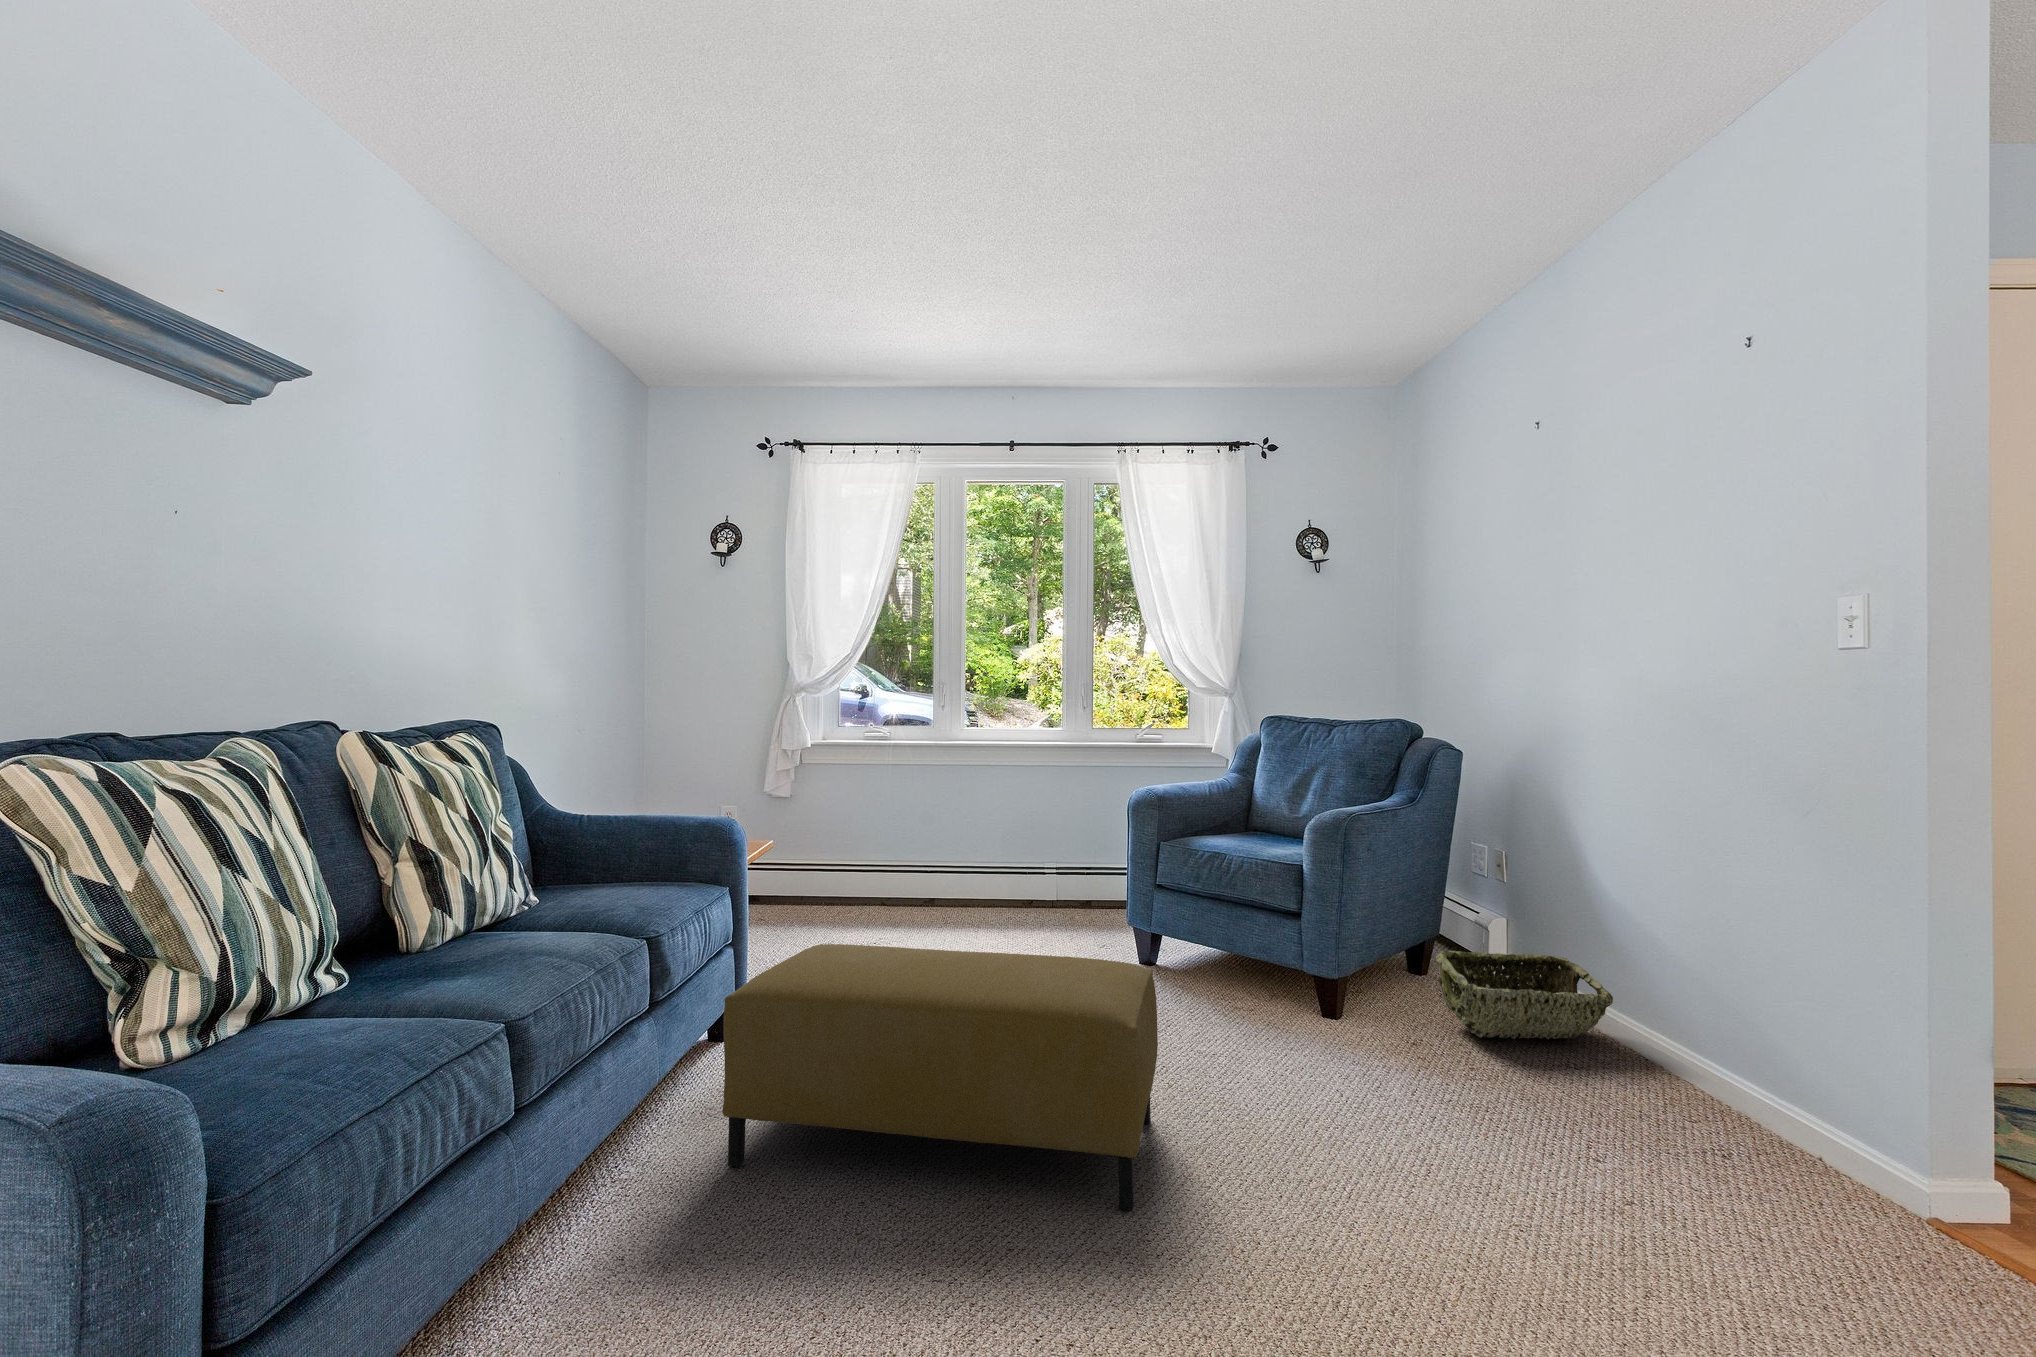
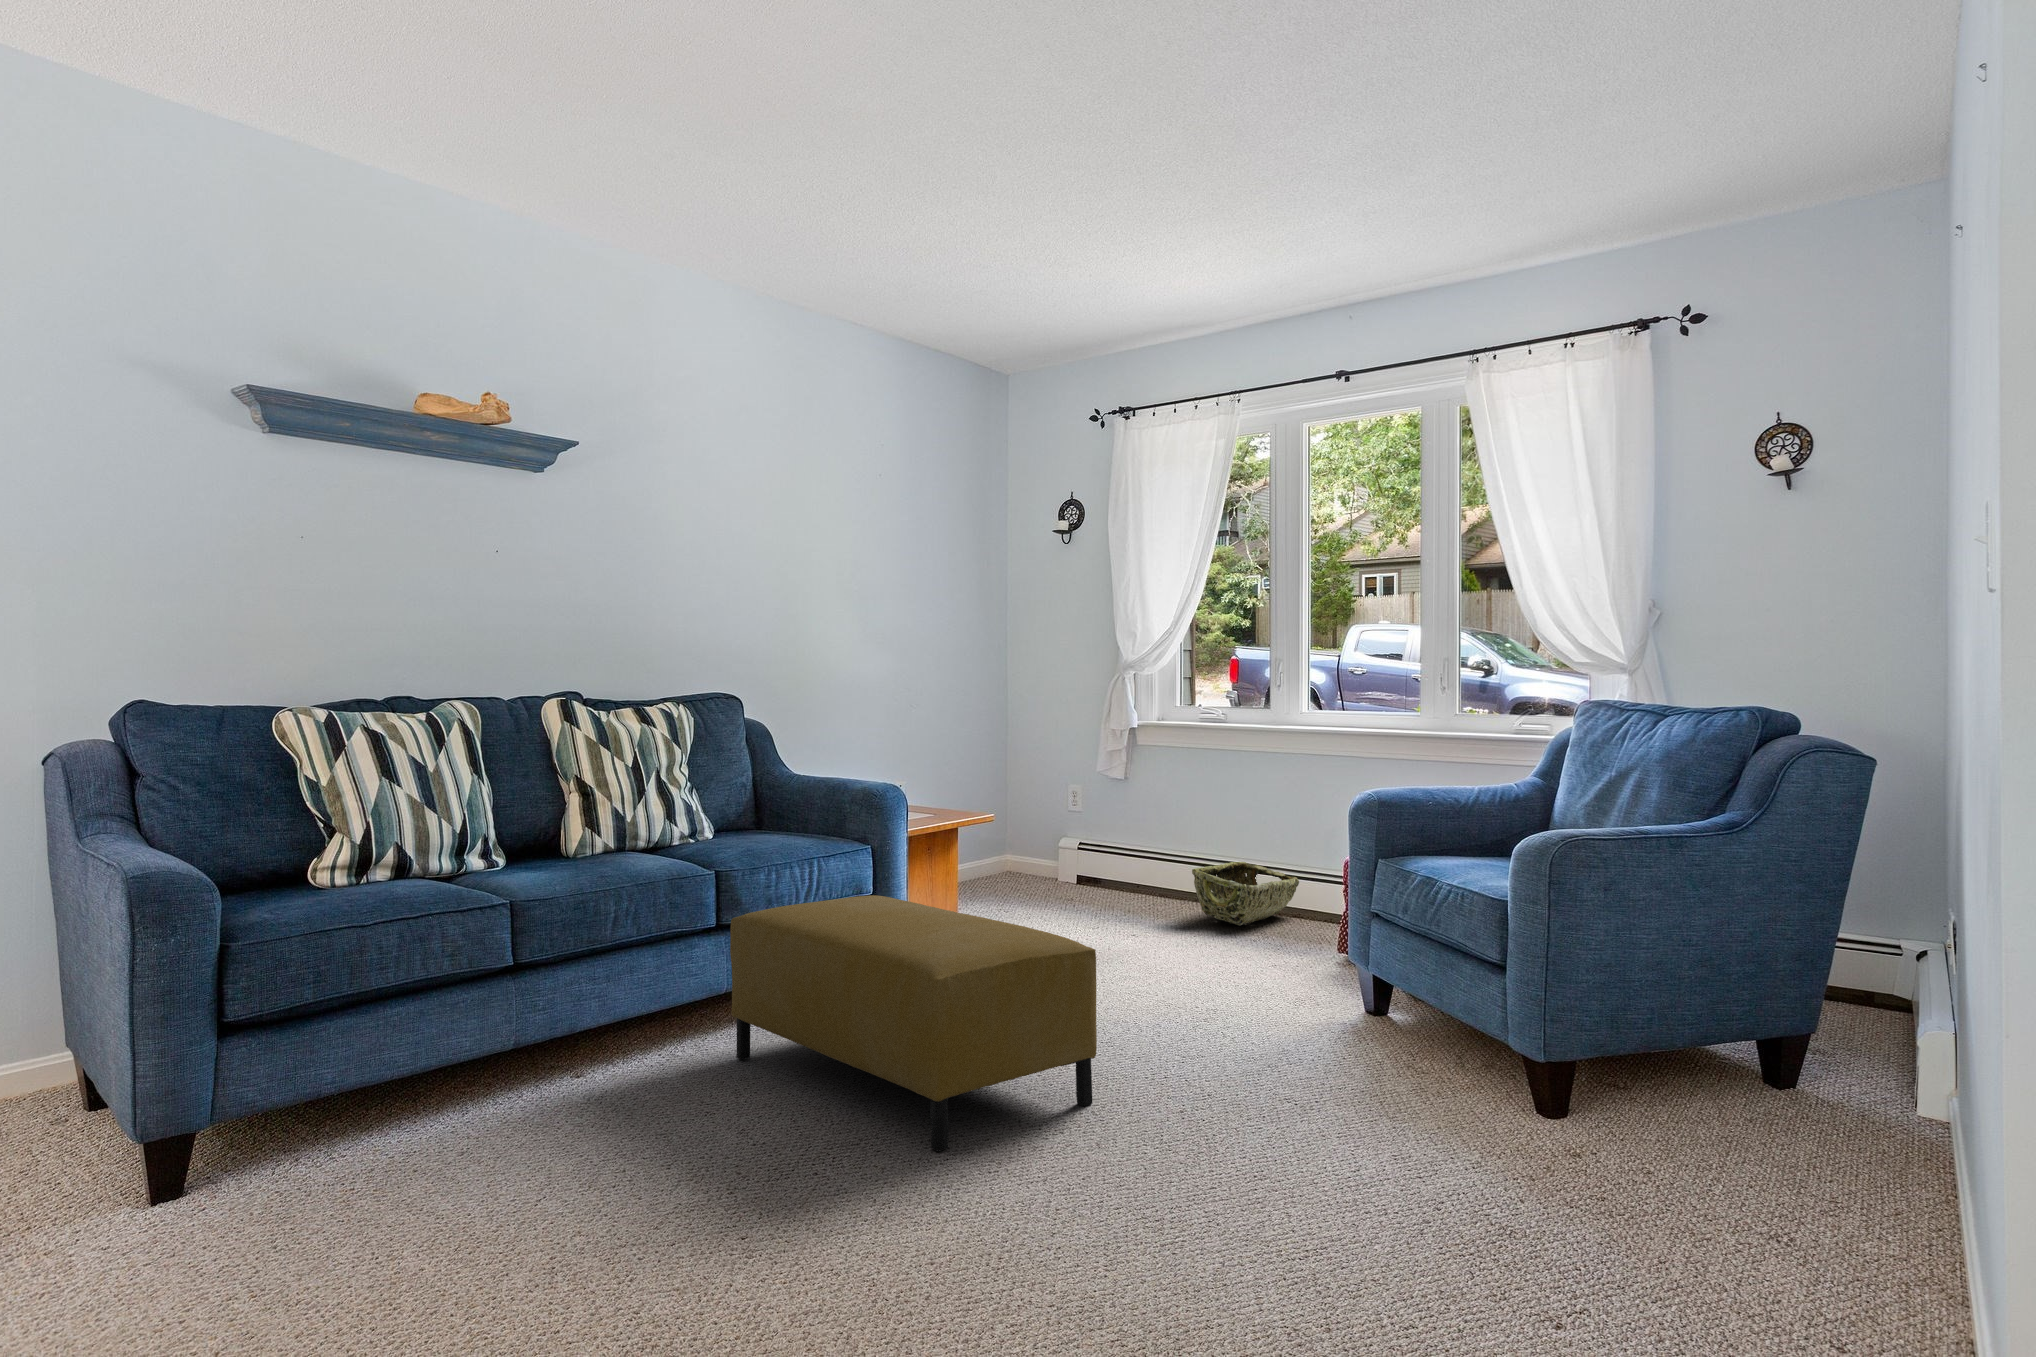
woven basket: present [1436,951,1613,1040] -> present [1192,862,1299,926]

